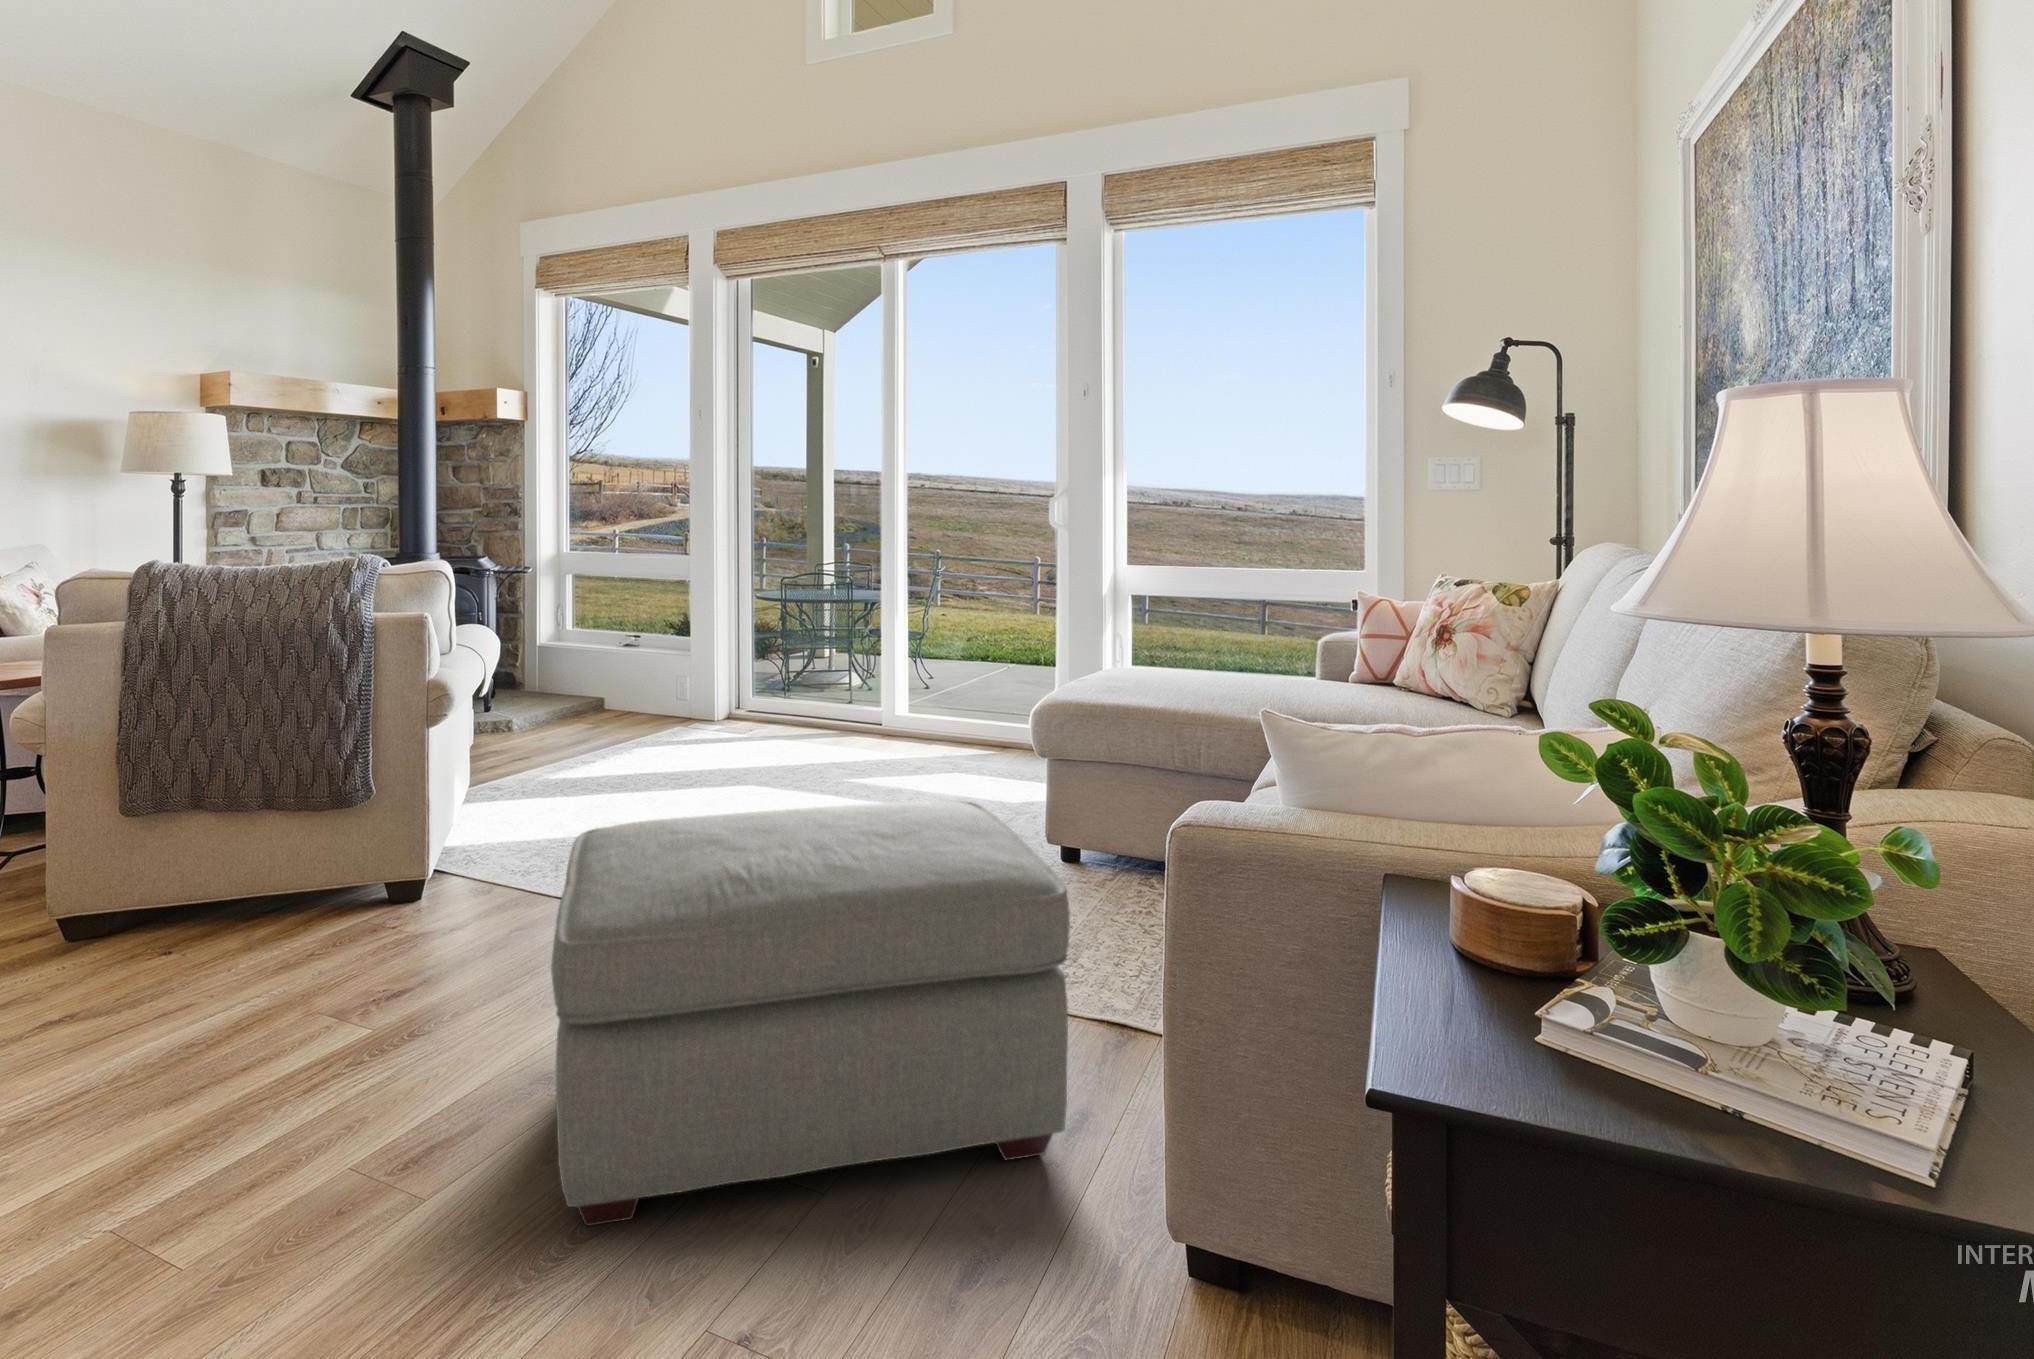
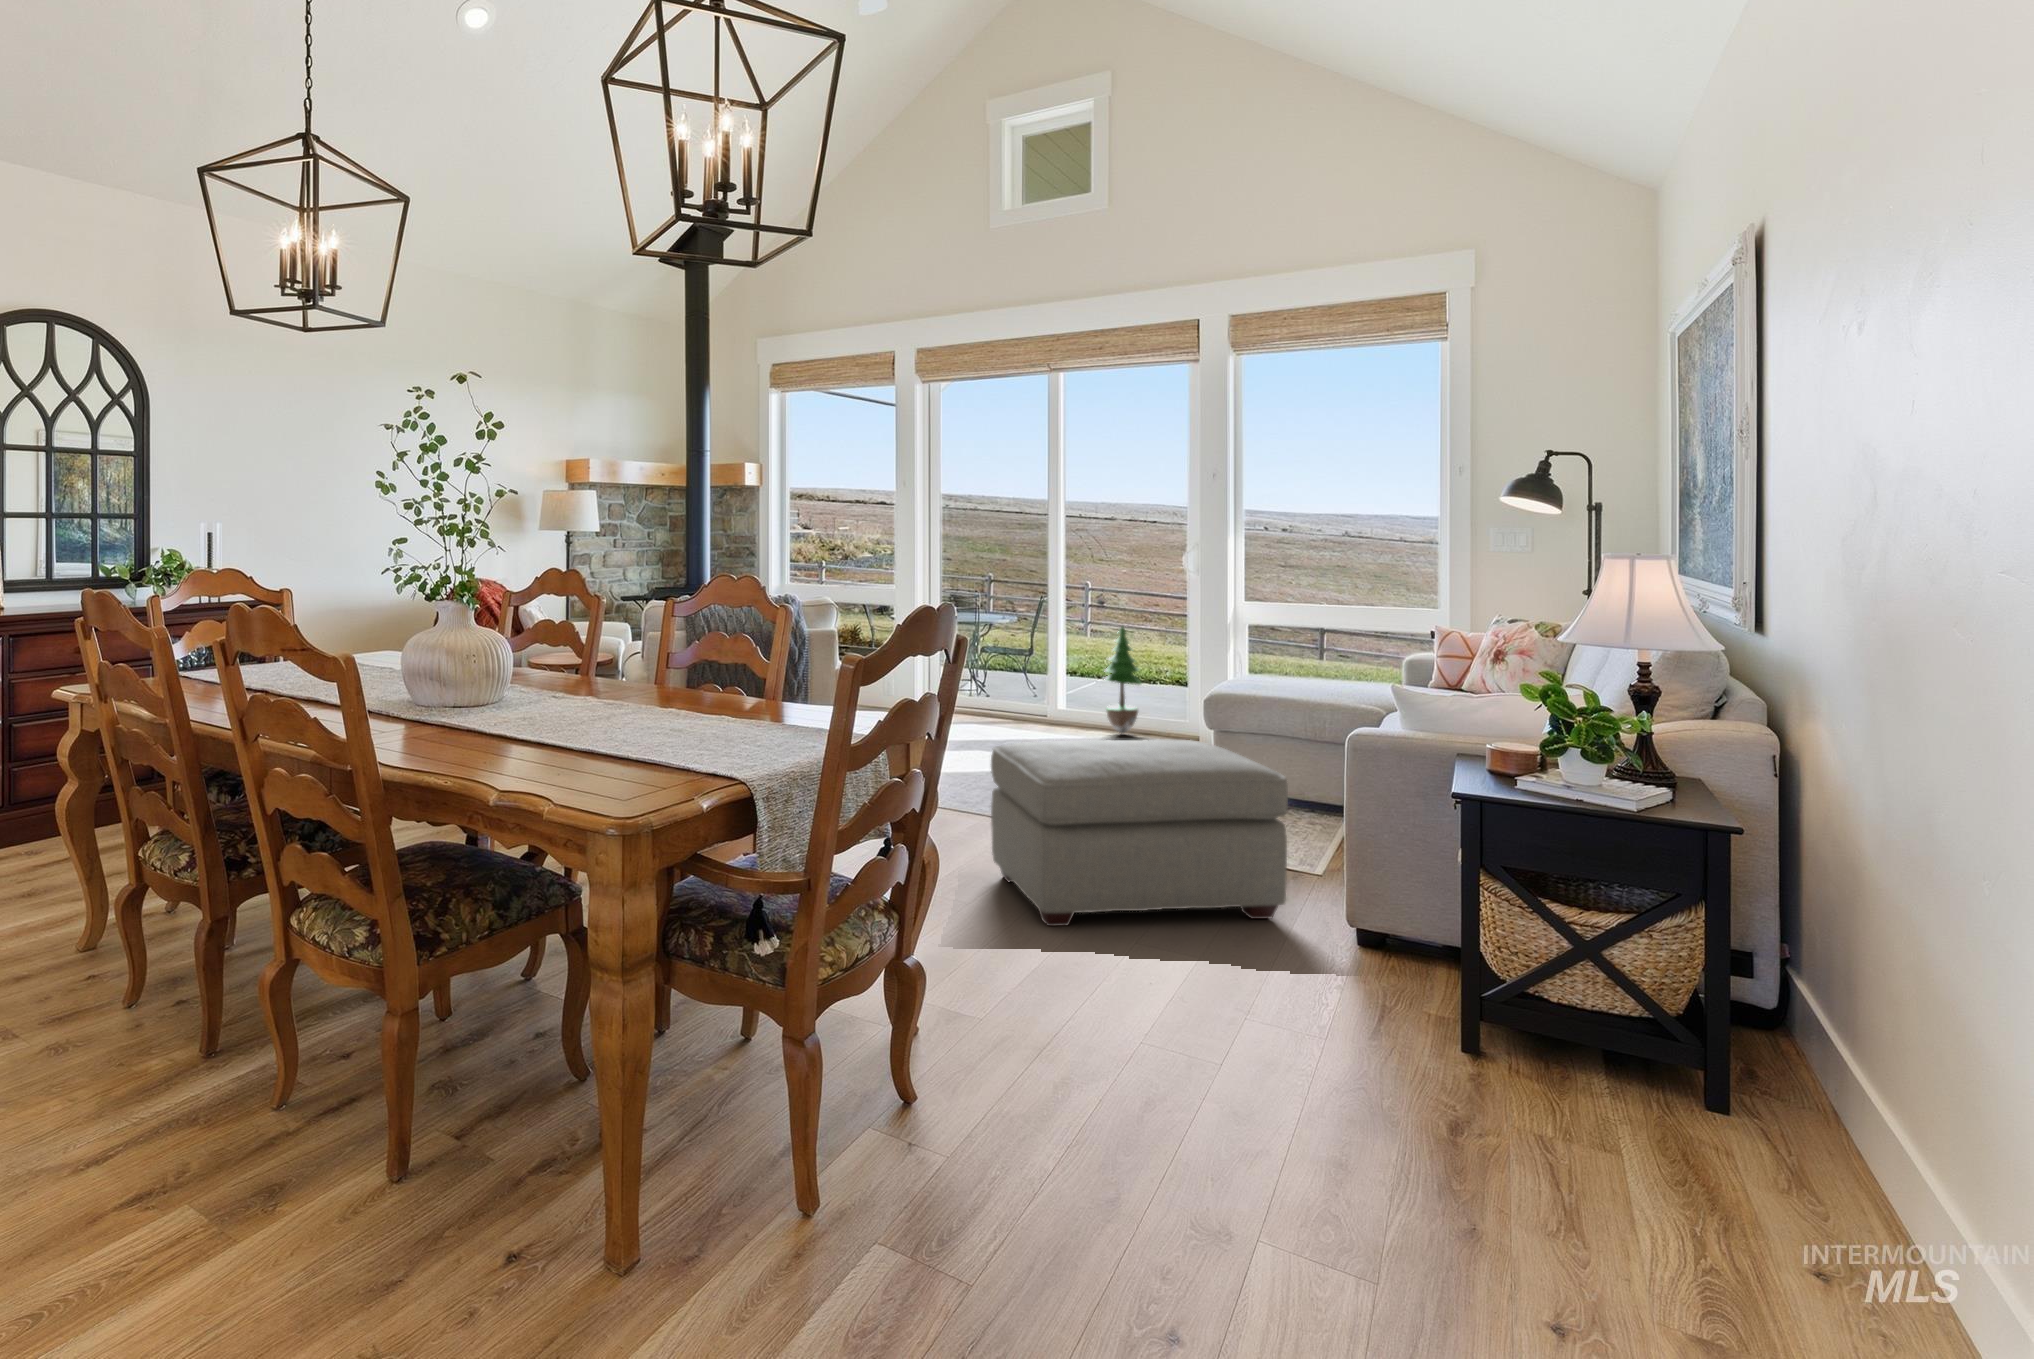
potted tree: none [948,597,1001,744] -> present [1104,626,1141,733]

